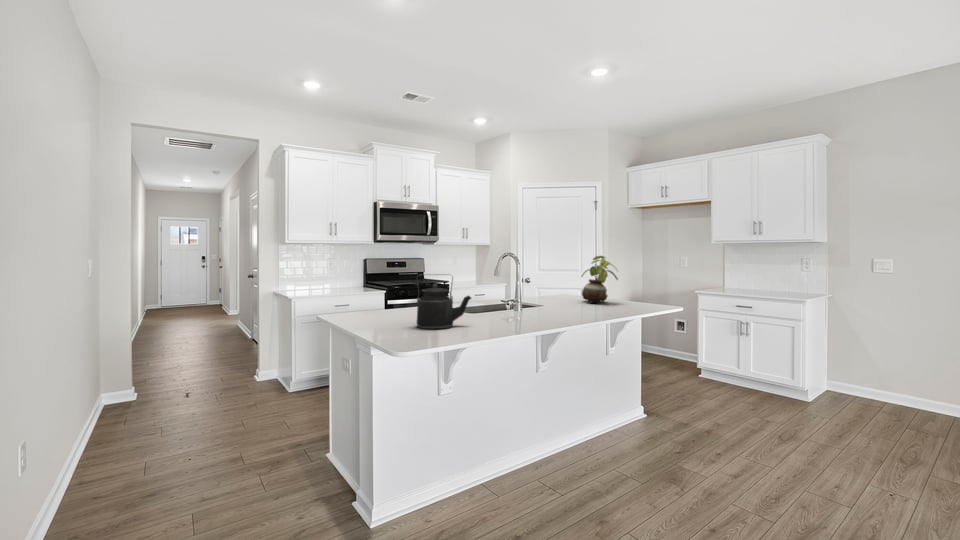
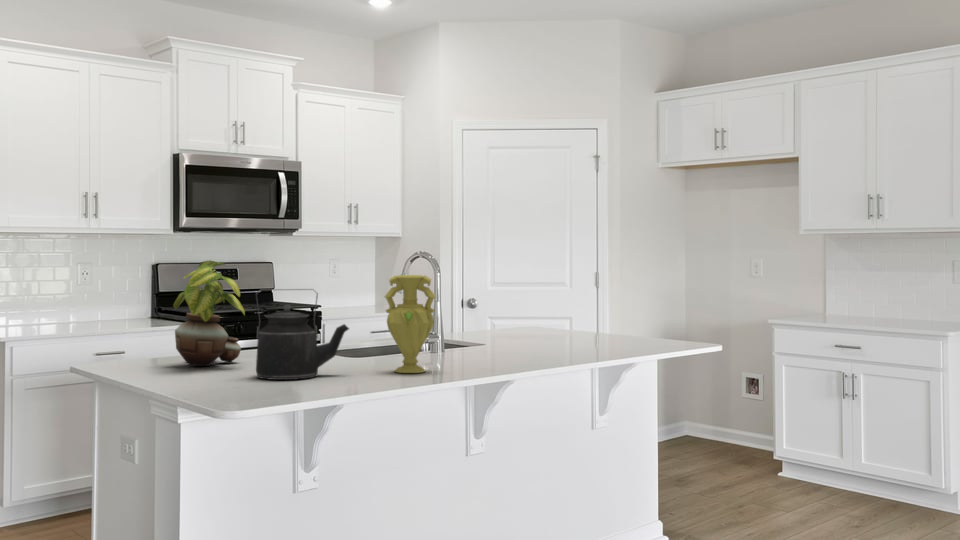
potted plant: present [582,256,618,303] -> present [173,260,245,366]
vase: none [492,266,523,325] -> present [385,275,436,373]

